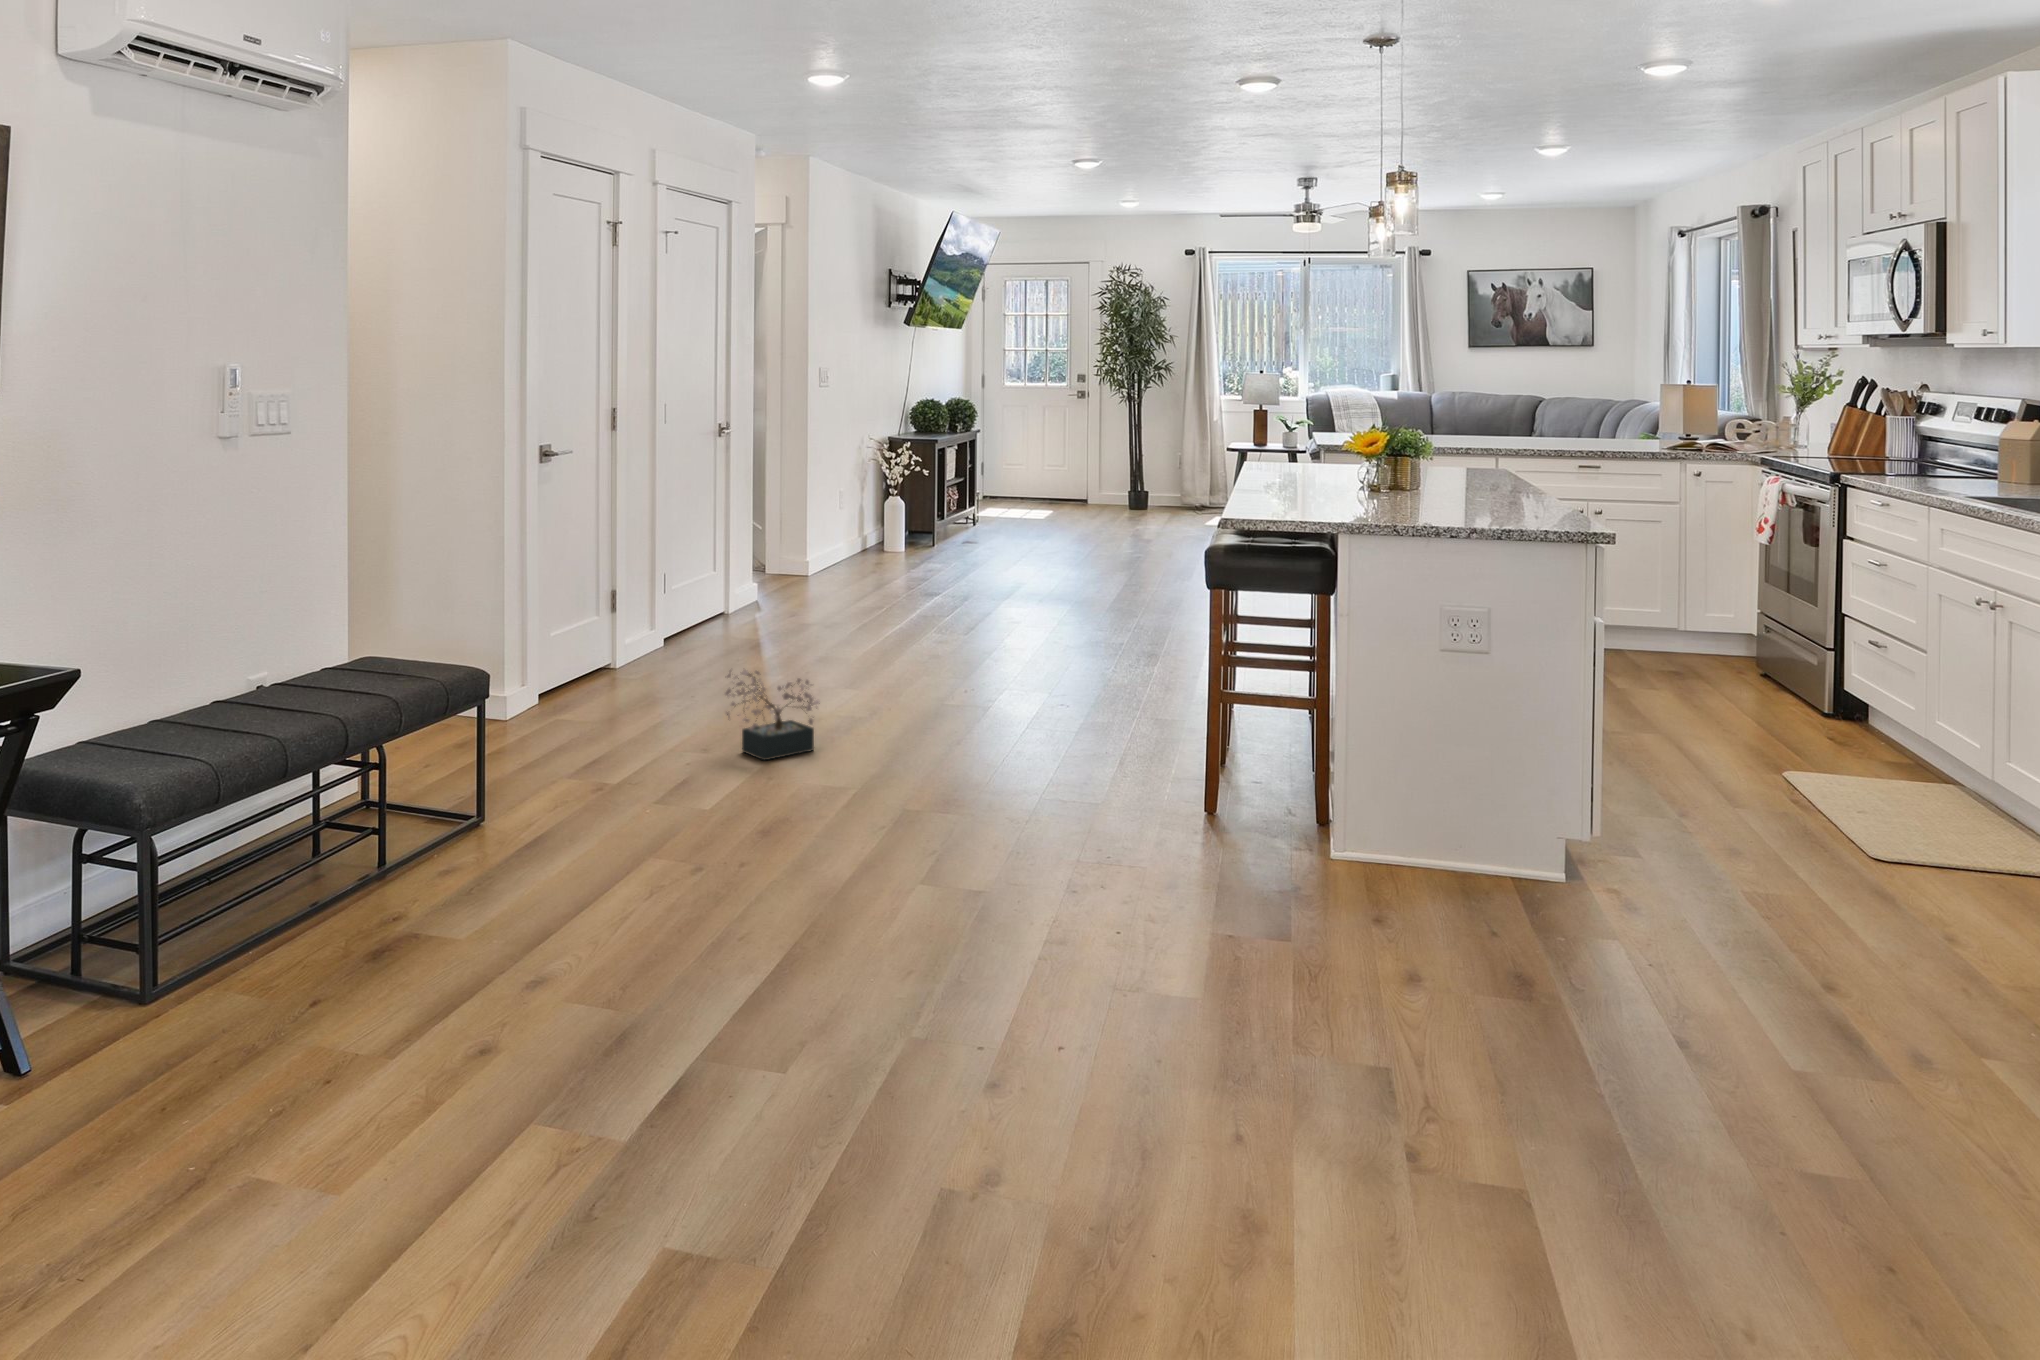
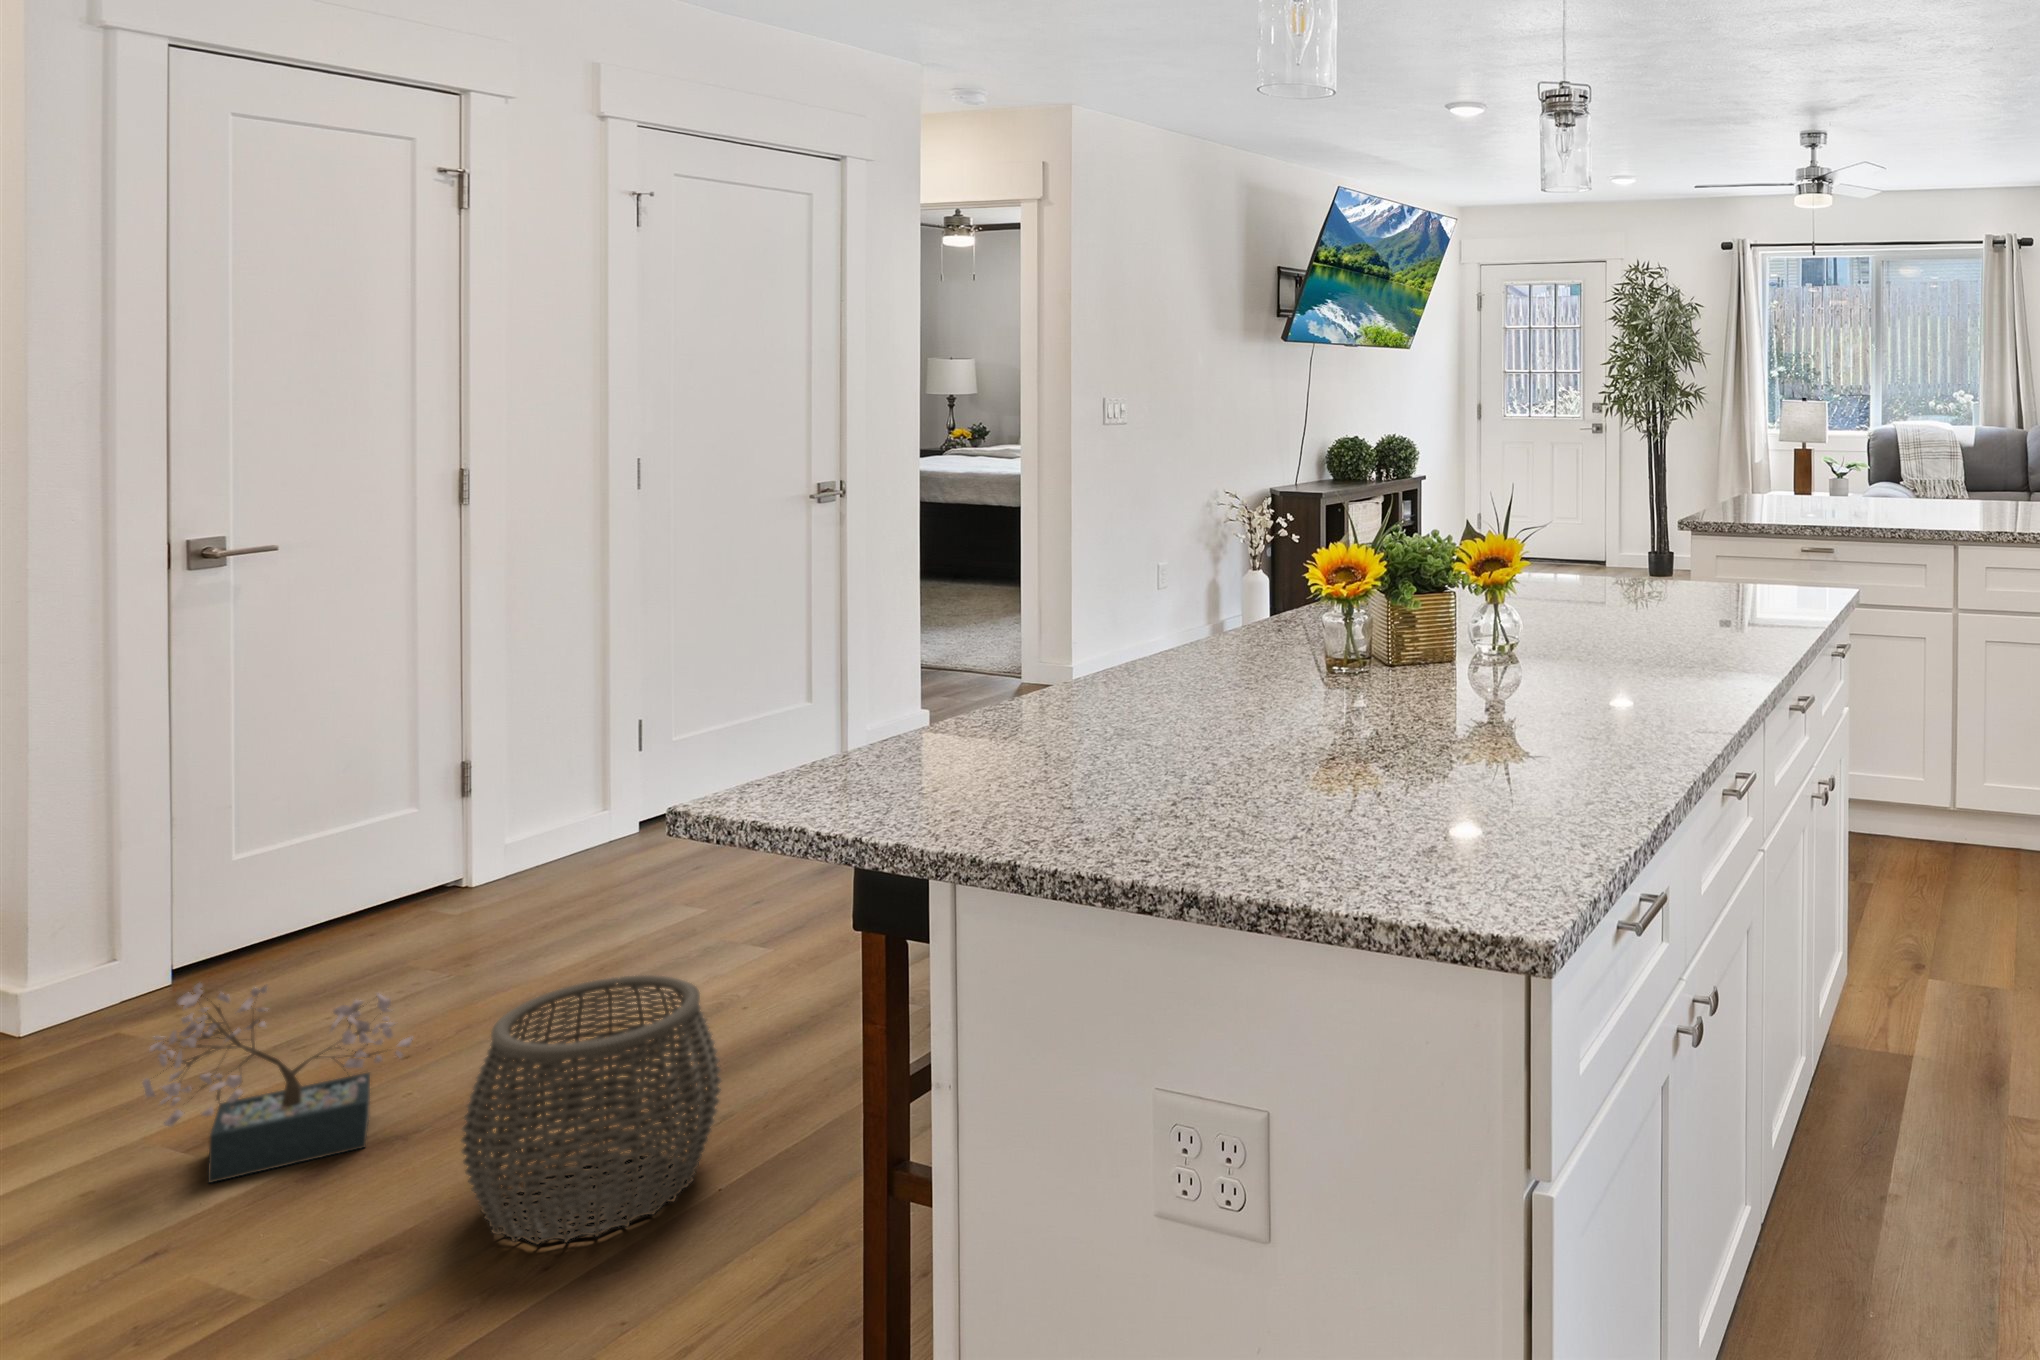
woven basket: none [909,662,1016,773] -> present [462,975,721,1244]

